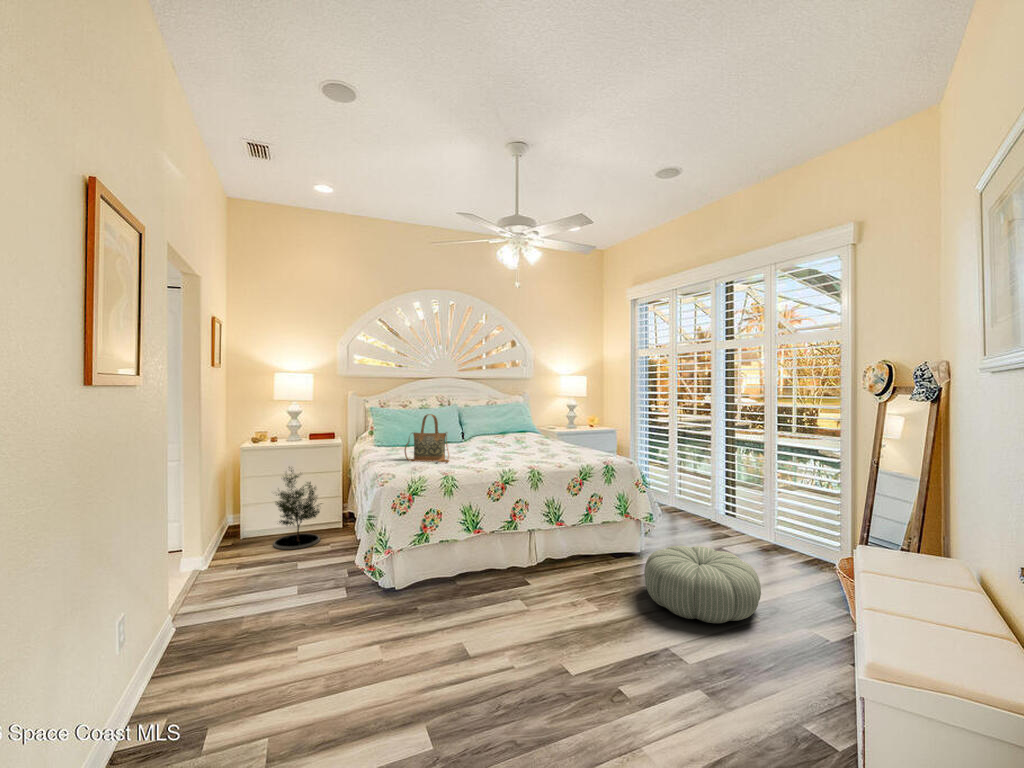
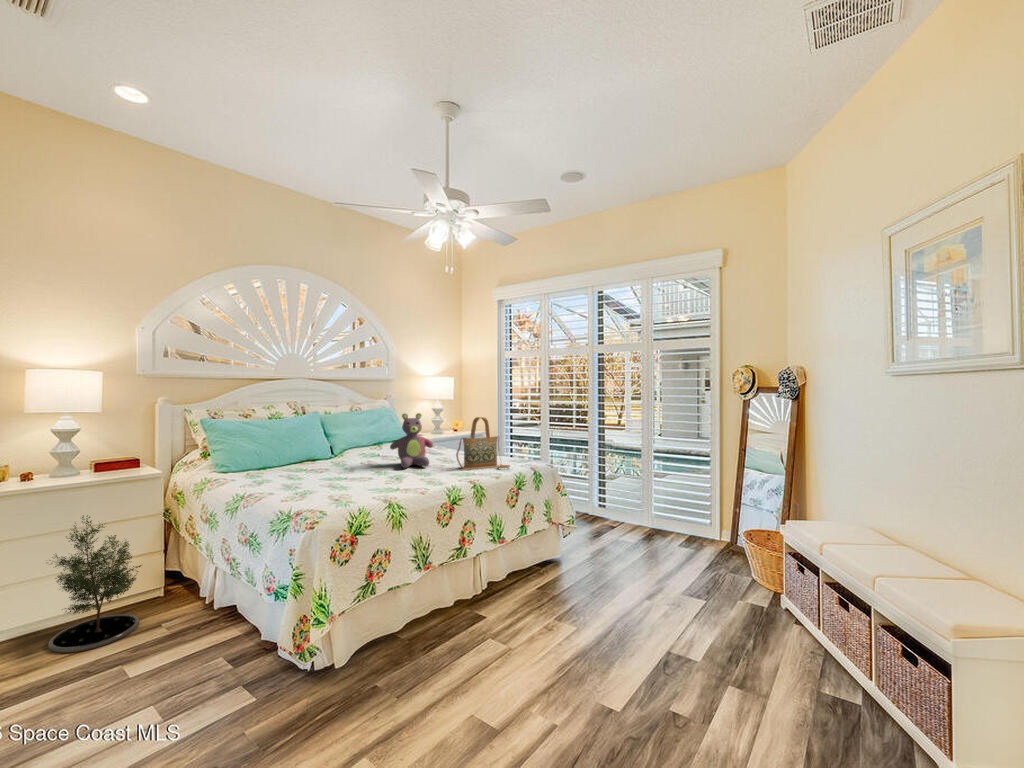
stuffed bear: none [489,408,526,454] -> present [390,413,433,468]
handbag: present [405,414,449,463] -> present [456,417,510,470]
pouf: present [644,546,761,623] -> none [602,542,714,616]

